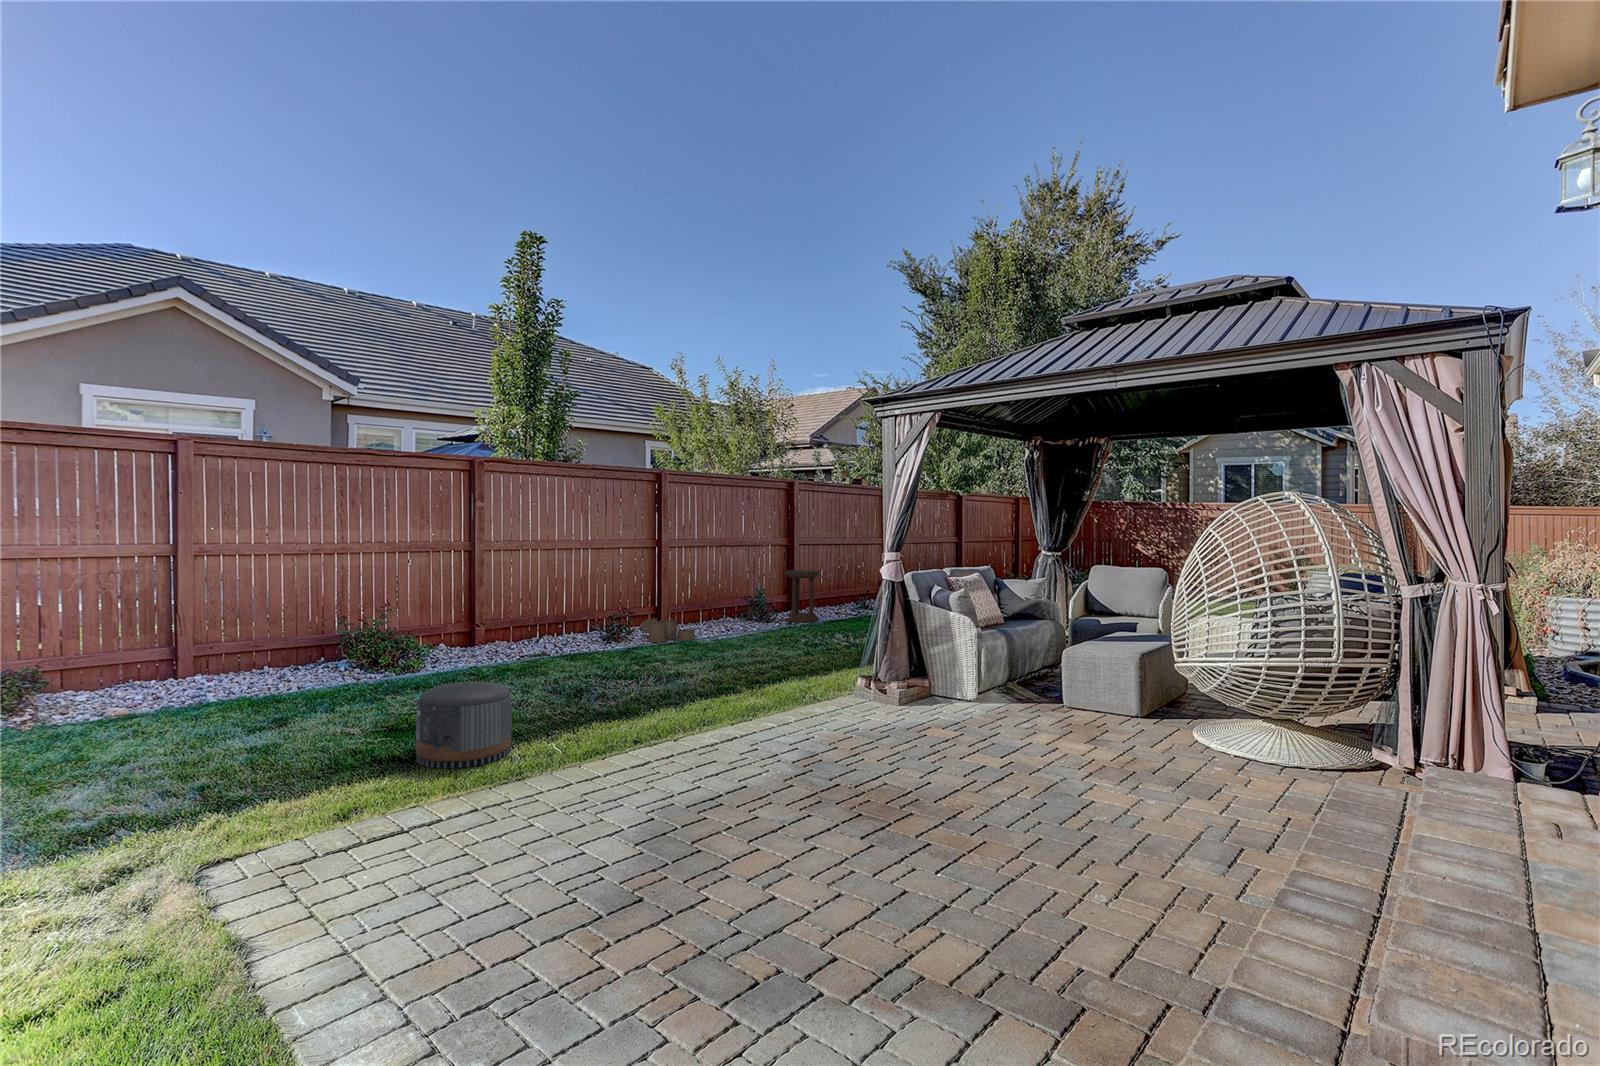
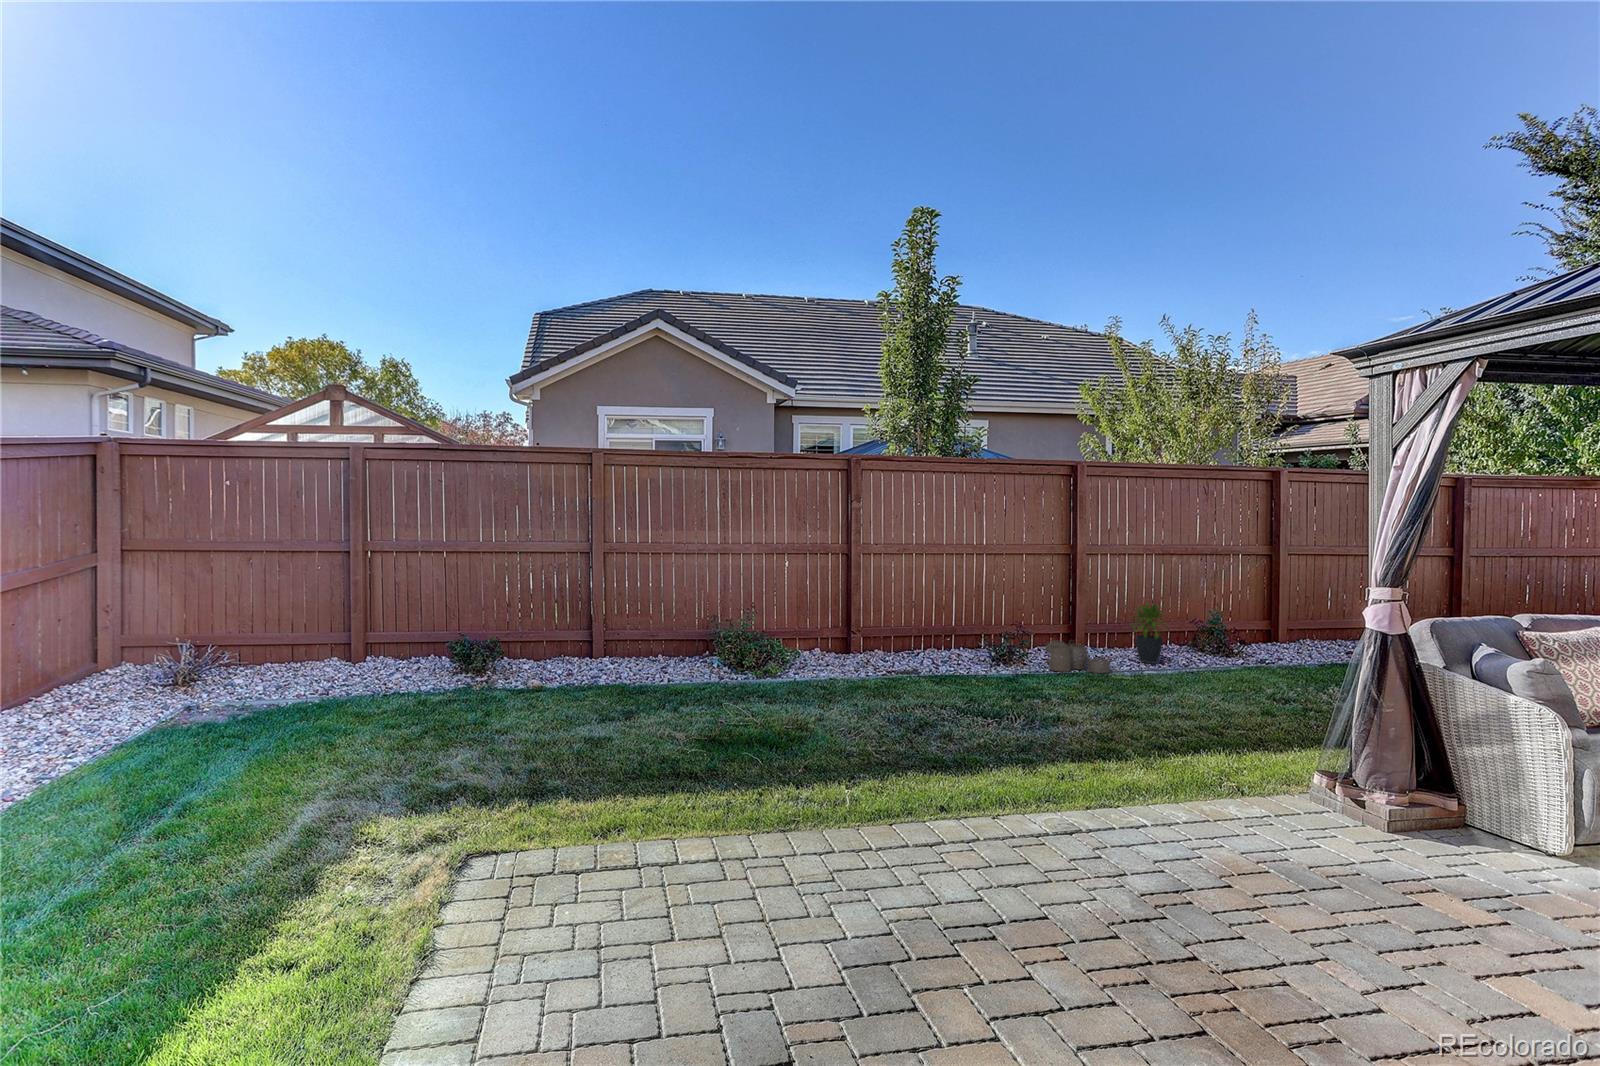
side table: present [784,570,819,623] -> none [1260,589,1319,665]
potted plant: none [701,583,732,631] -> present [1131,604,1167,664]
pouf: present [416,681,512,768] -> none [710,703,804,800]

